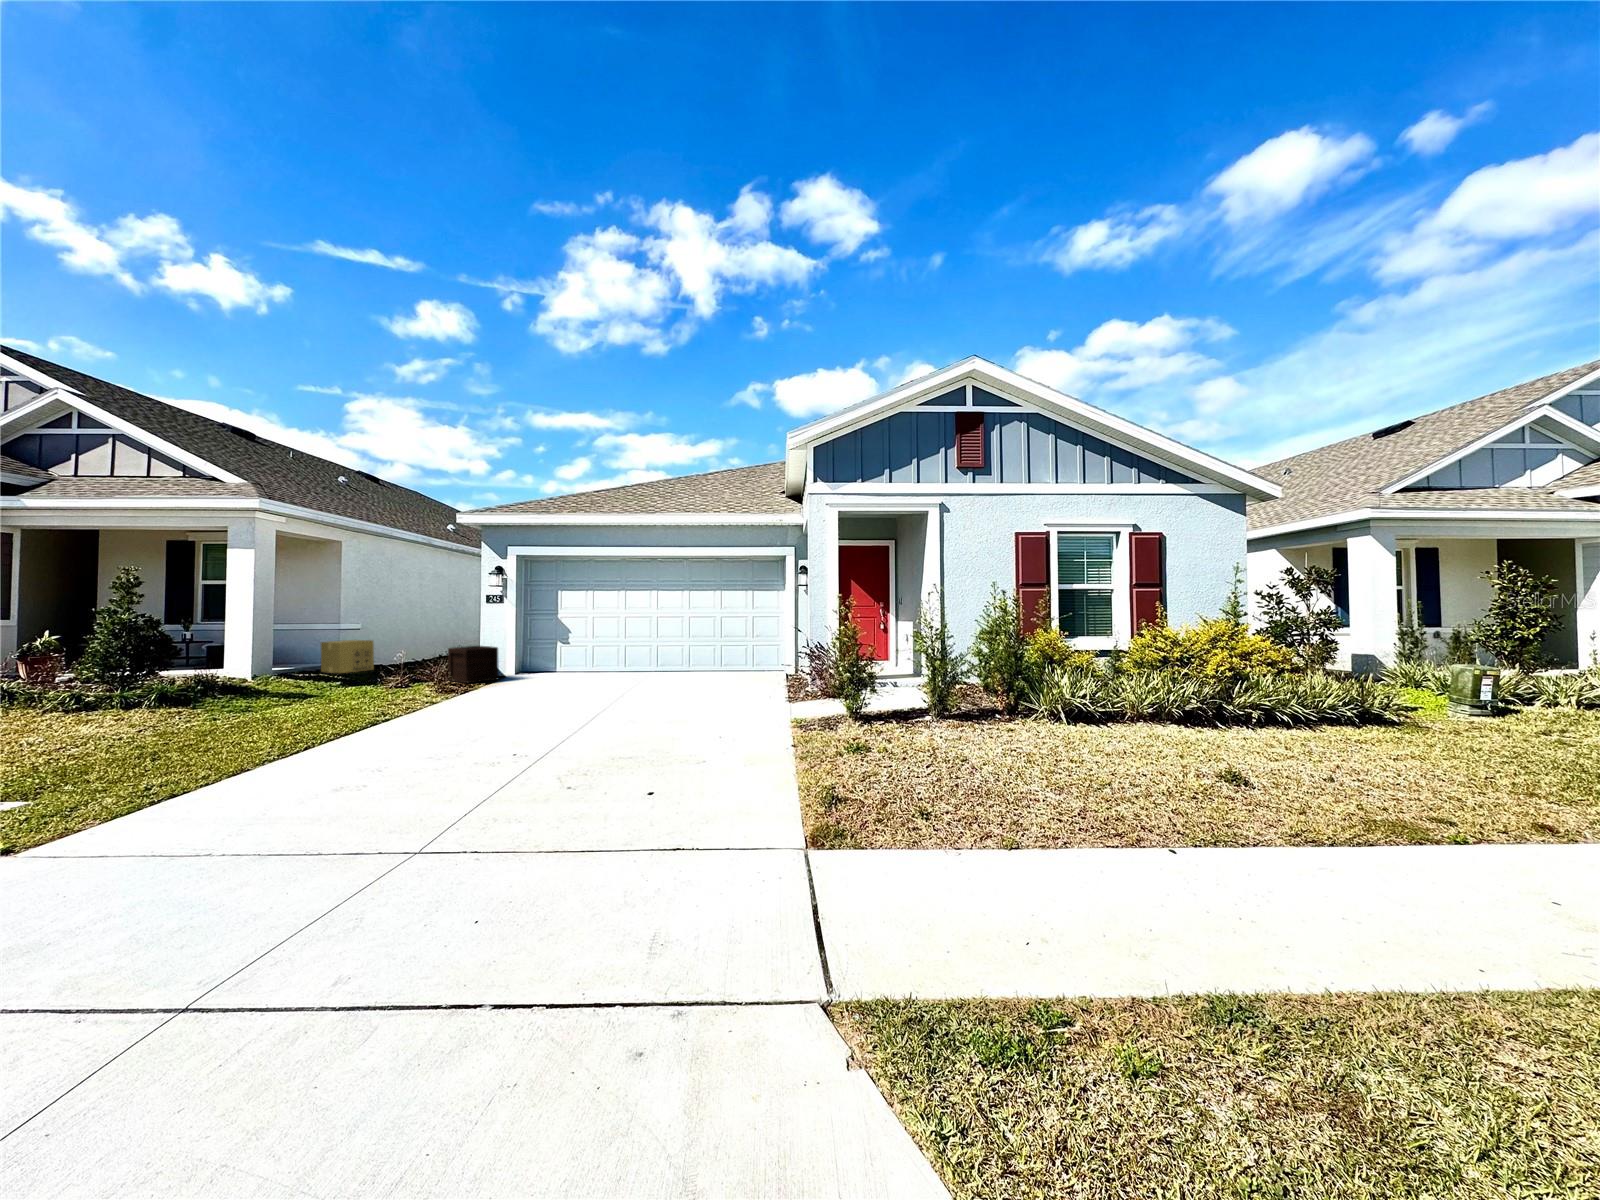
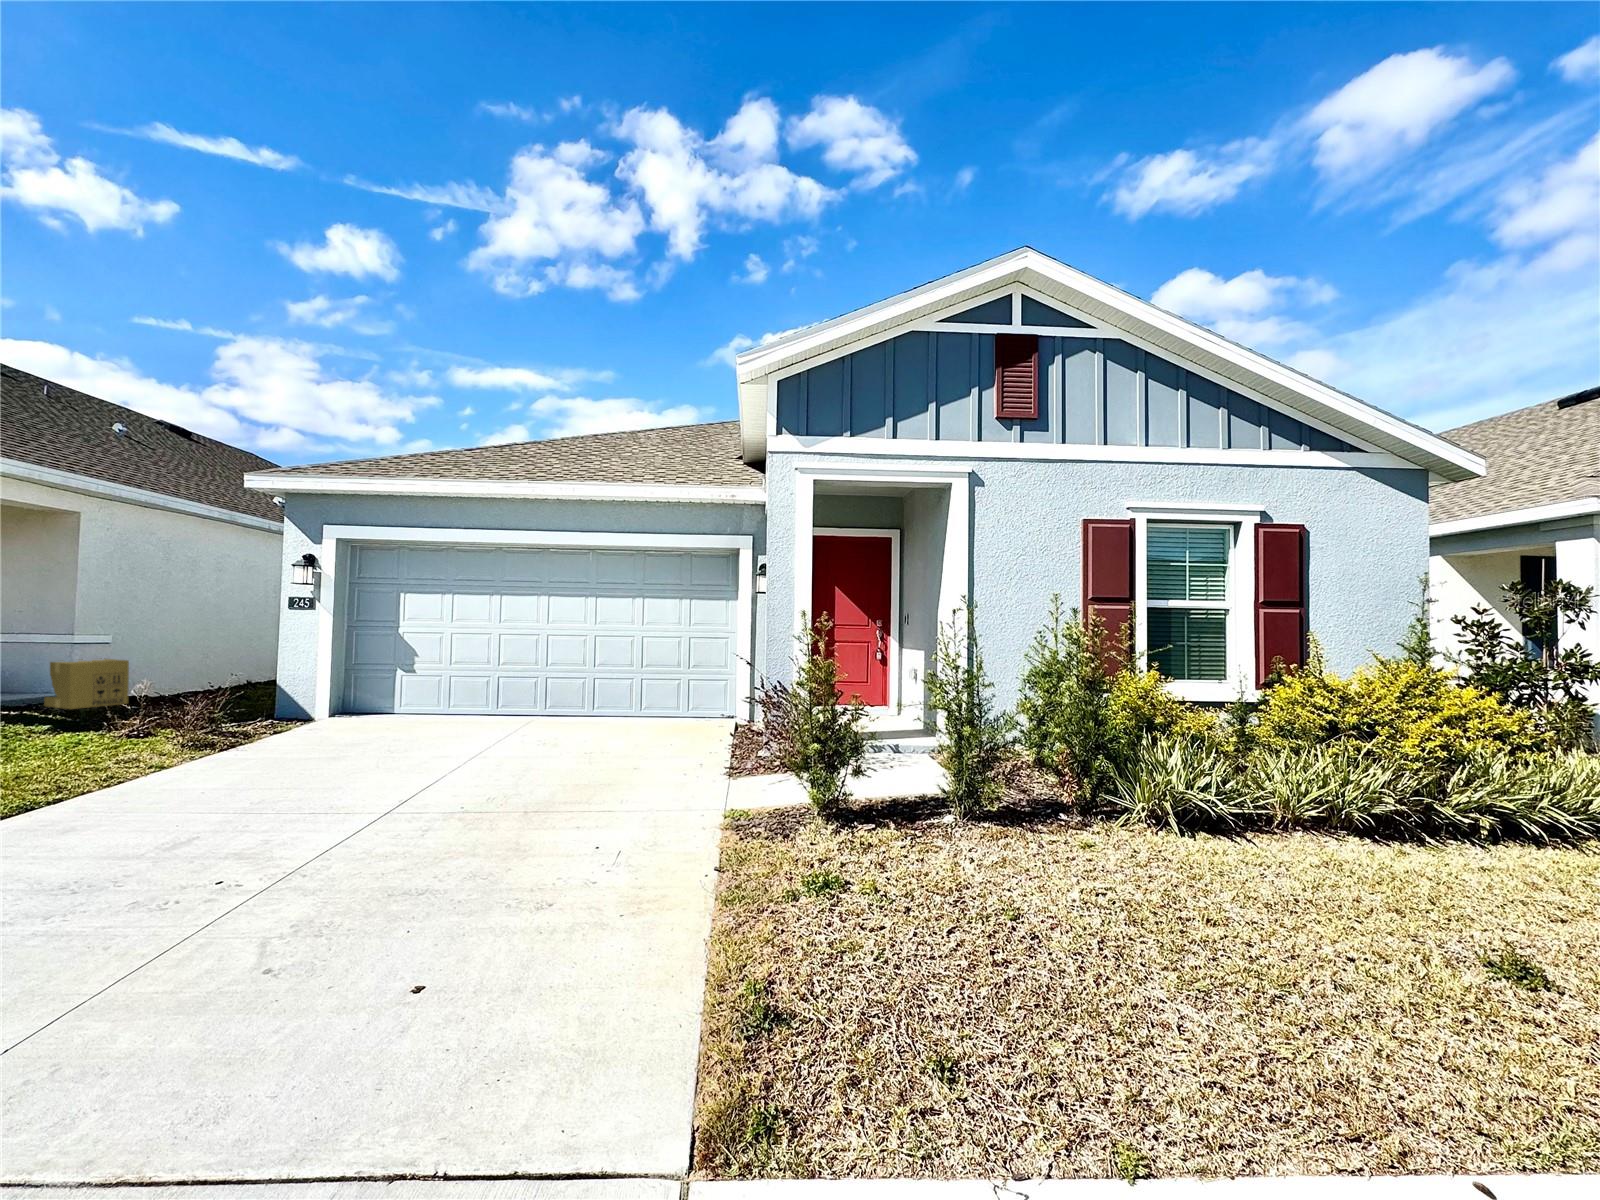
wooden crate: present [448,646,499,683] -> none [221,673,300,731]

